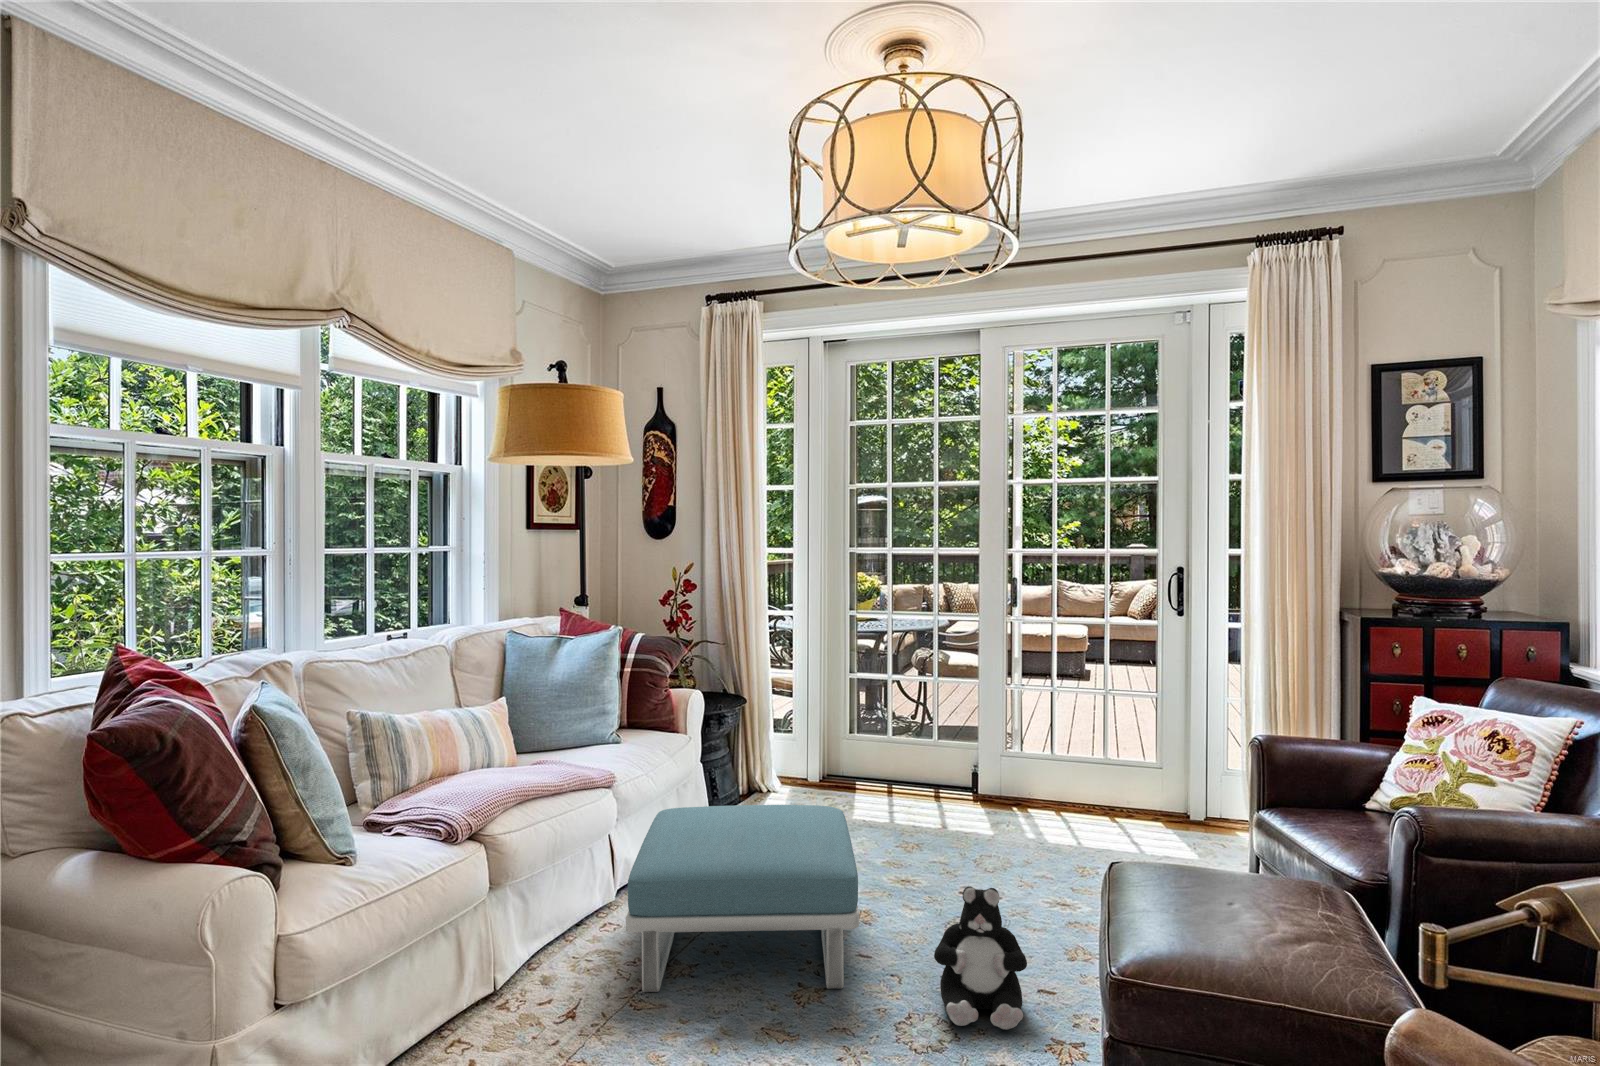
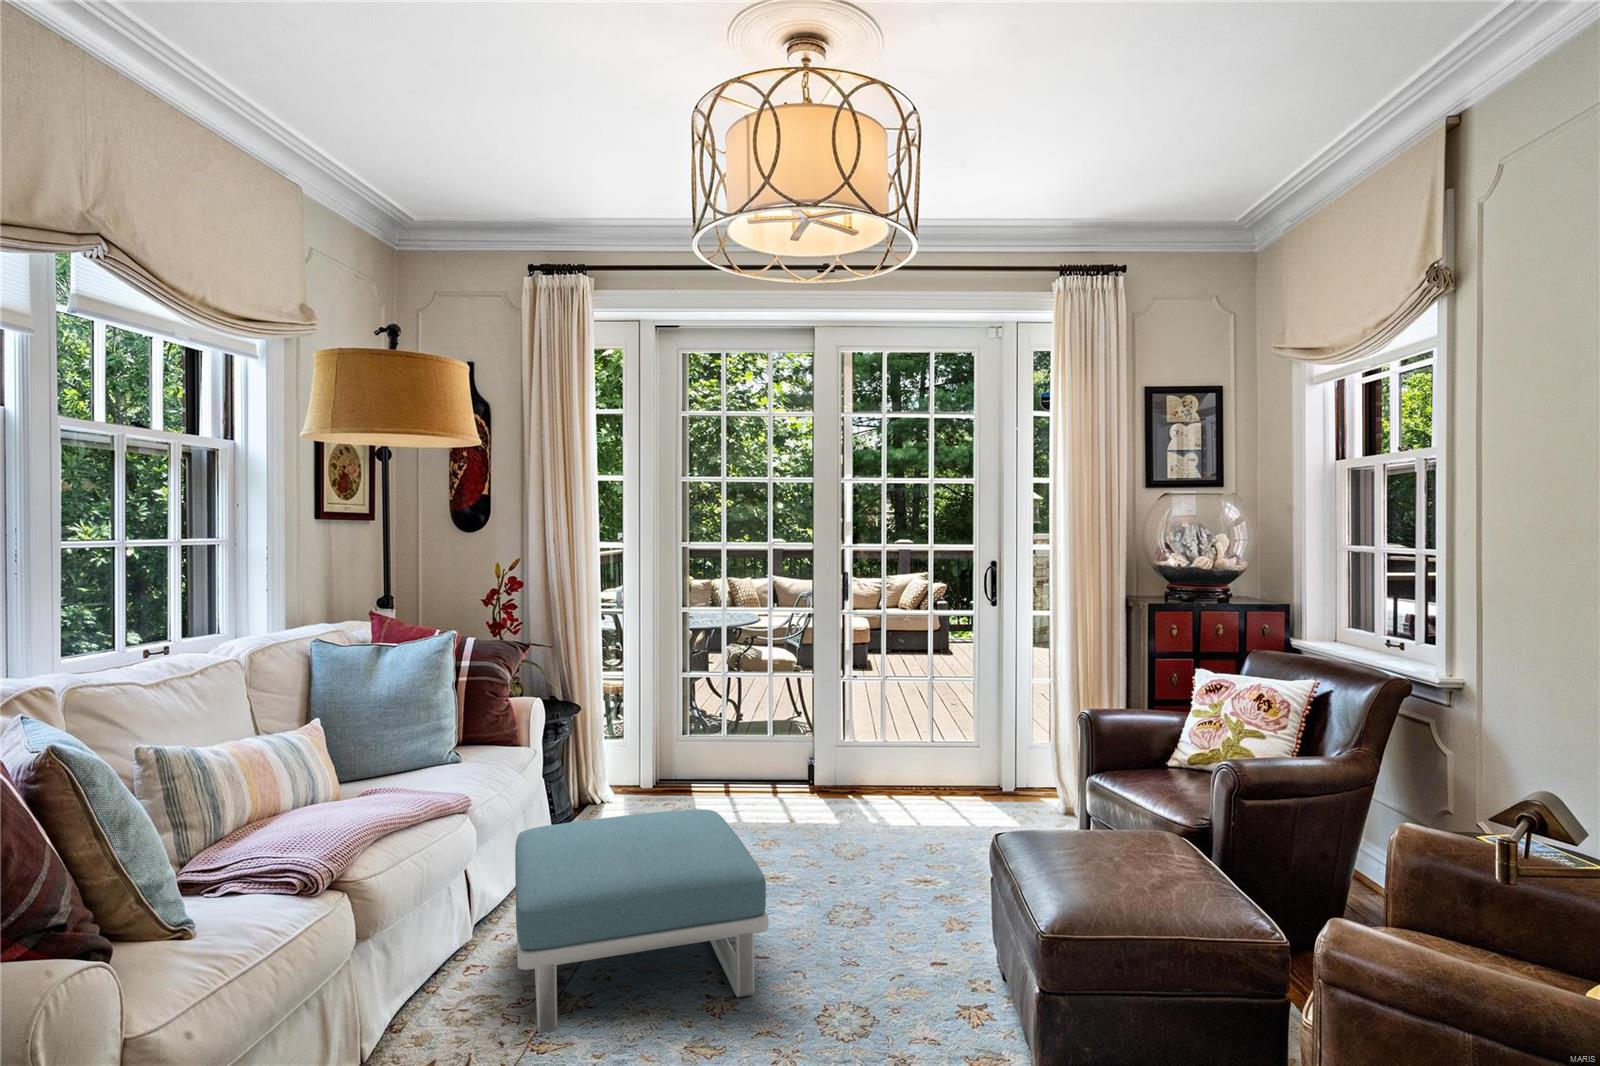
plush toy: present [934,886,1027,1030] -> none [845,873,942,1013]

